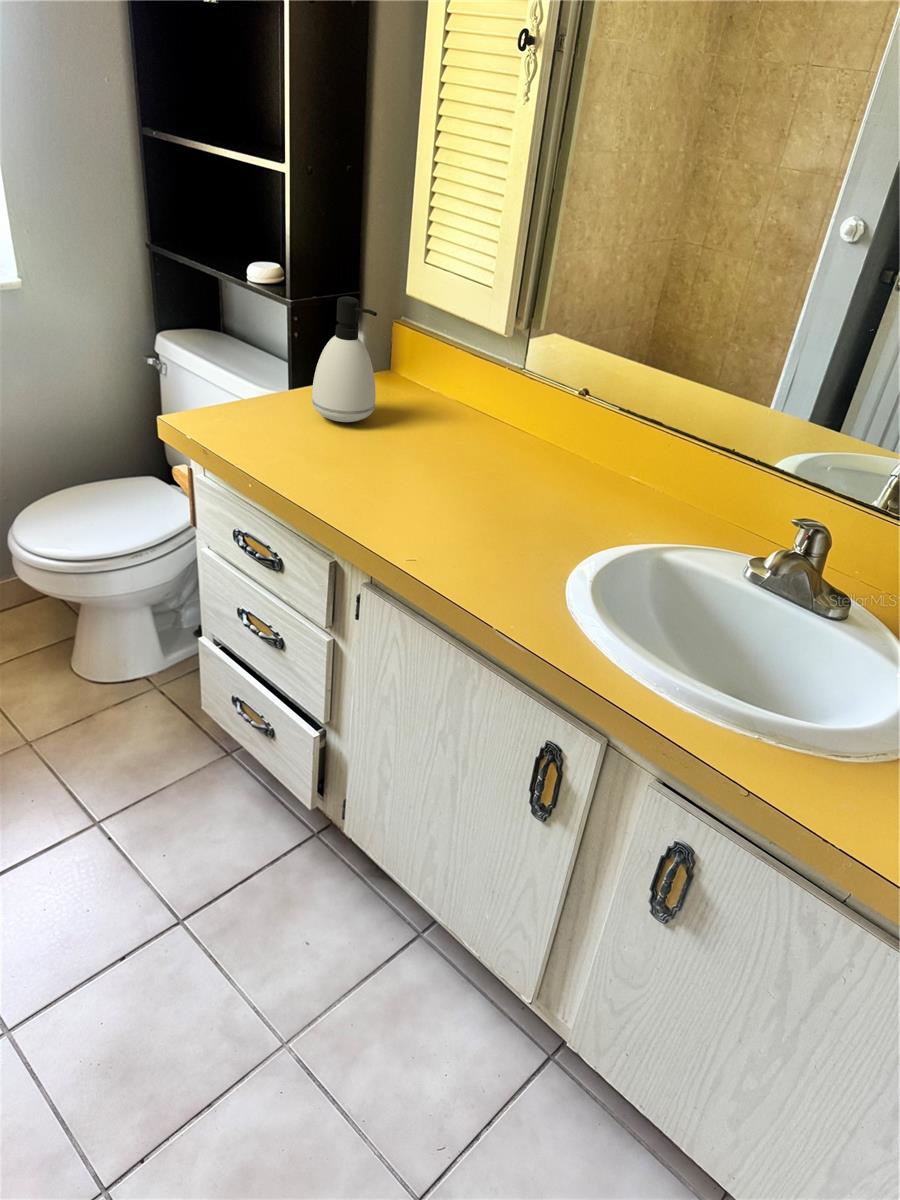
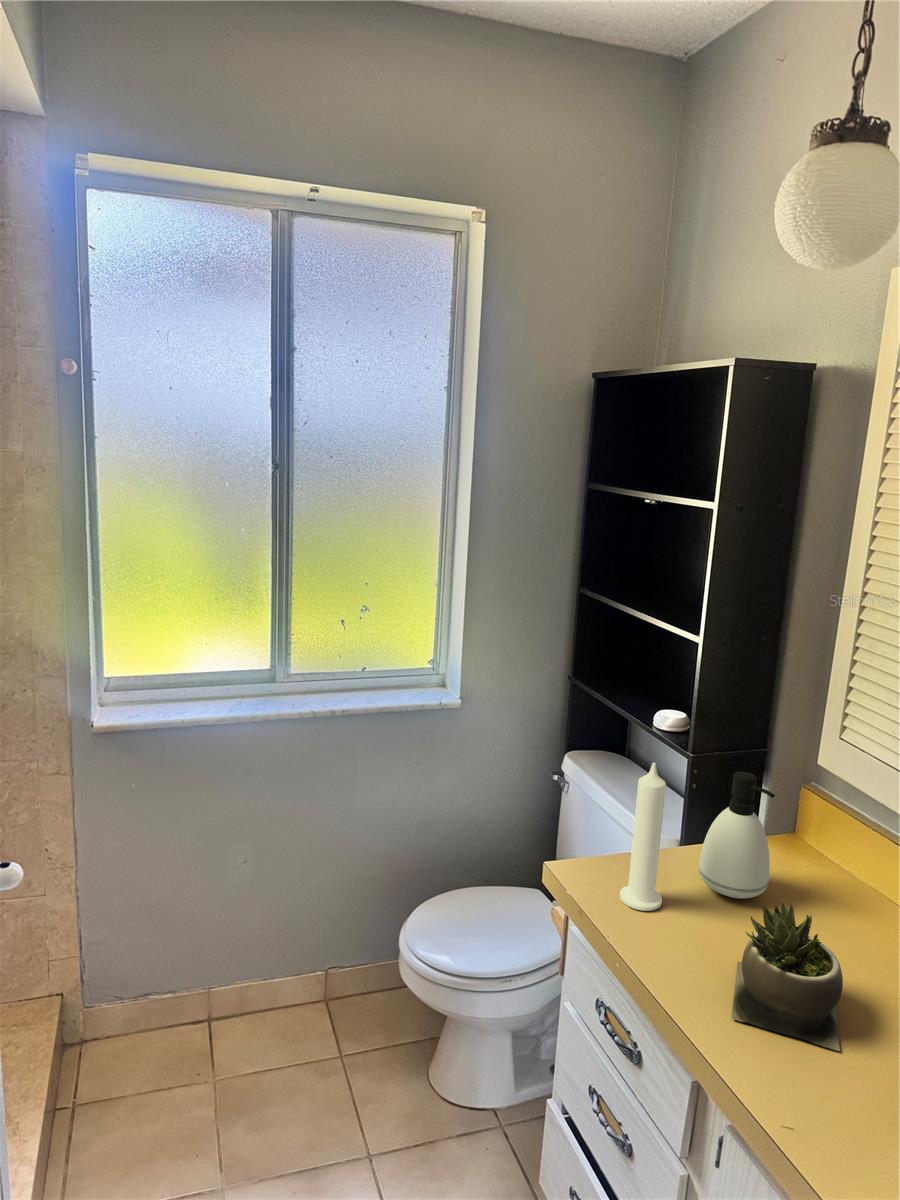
candle: none [241,286,282,443] -> present [620,763,666,911]
succulent plant: none [357,396,446,510] -> present [732,902,843,1051]

